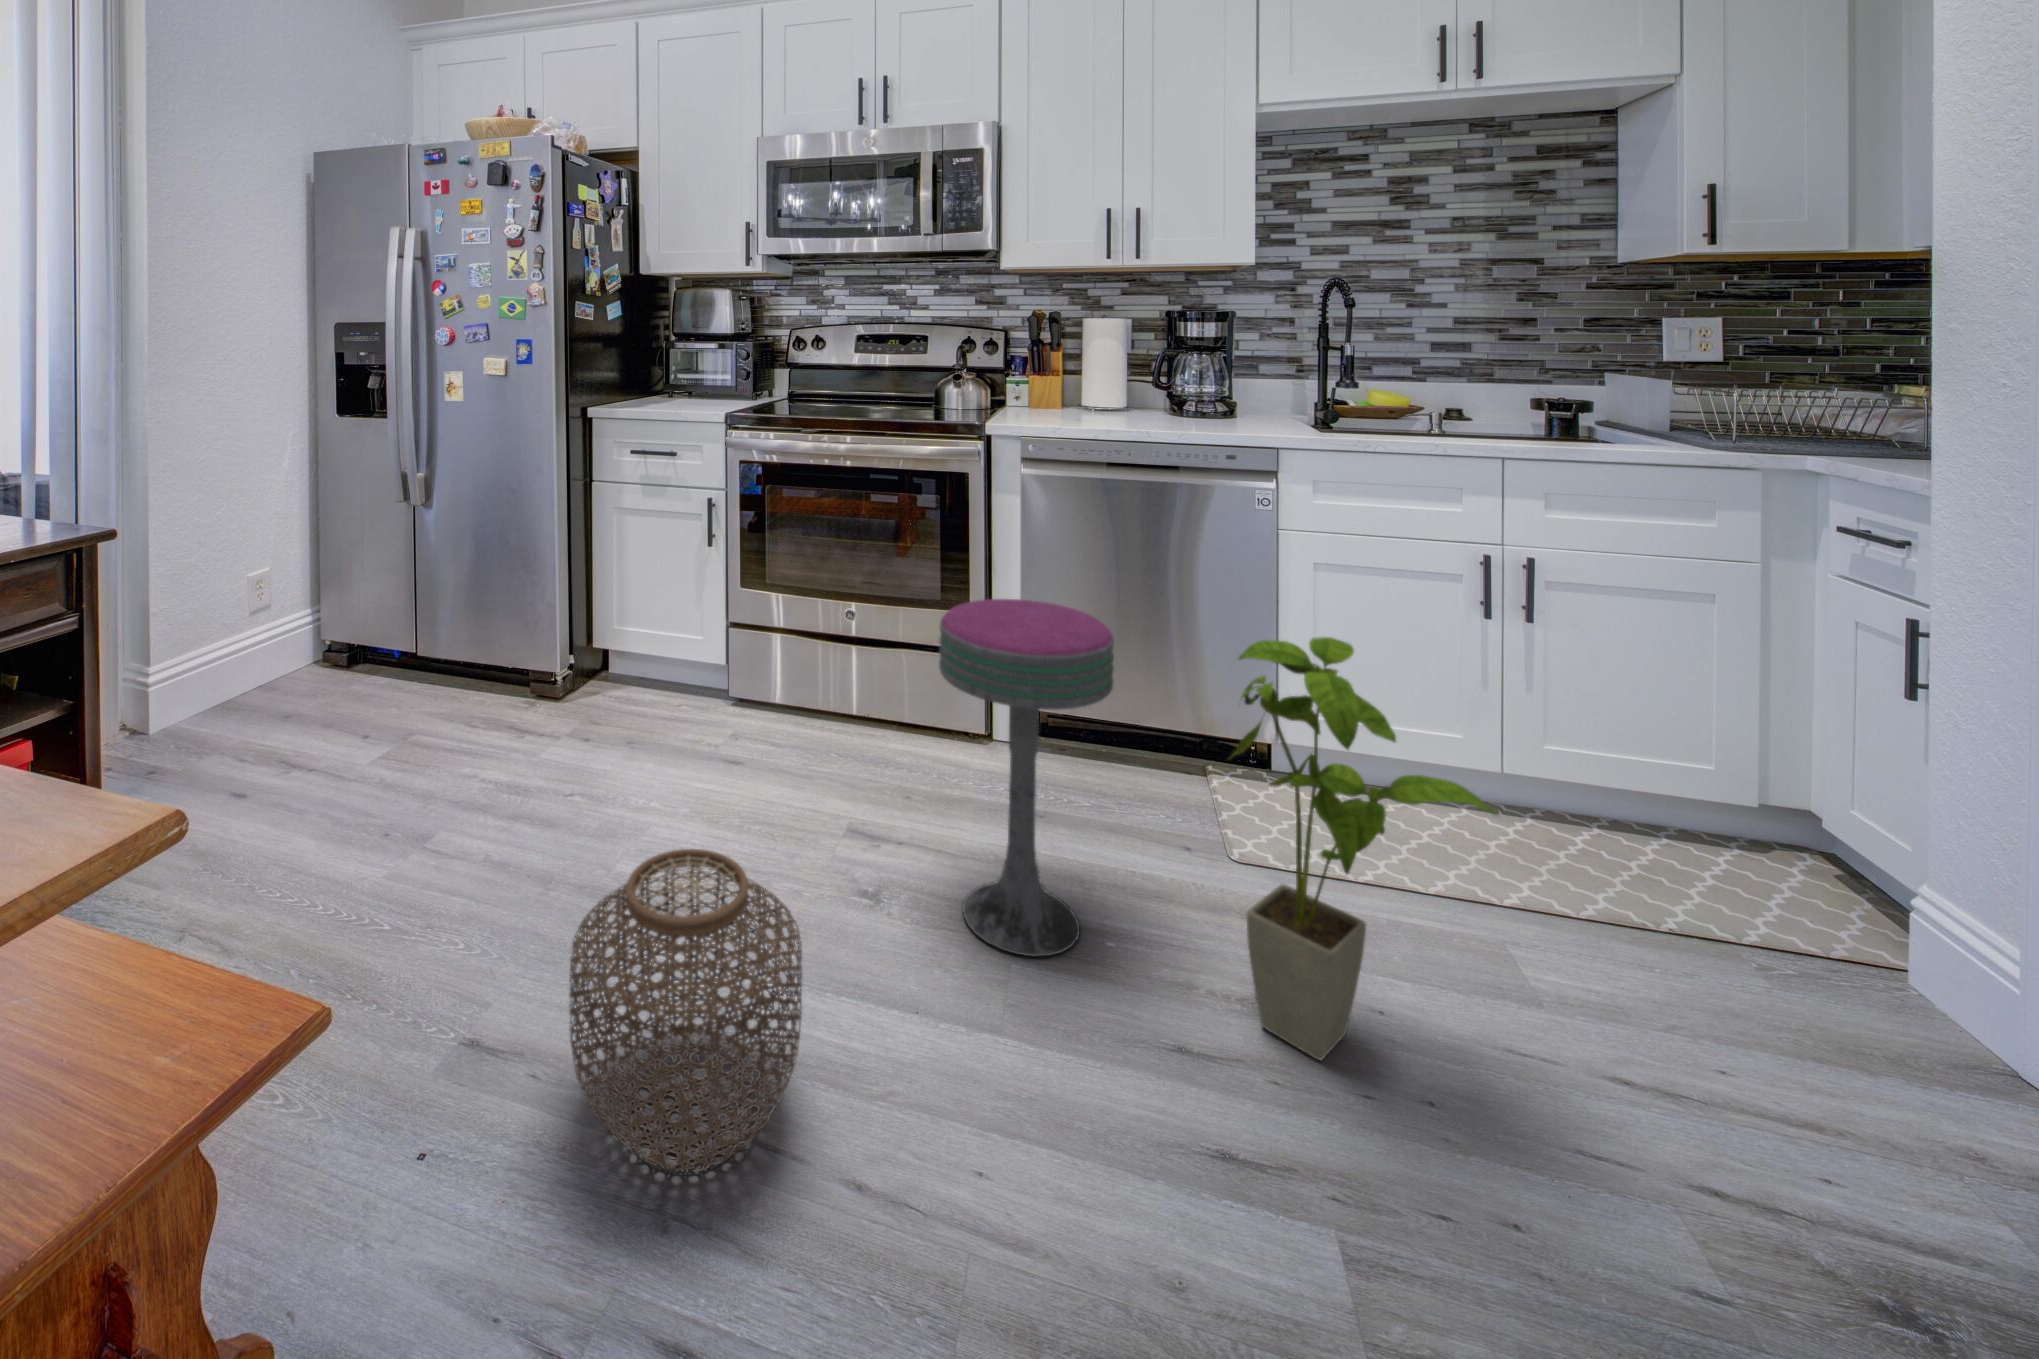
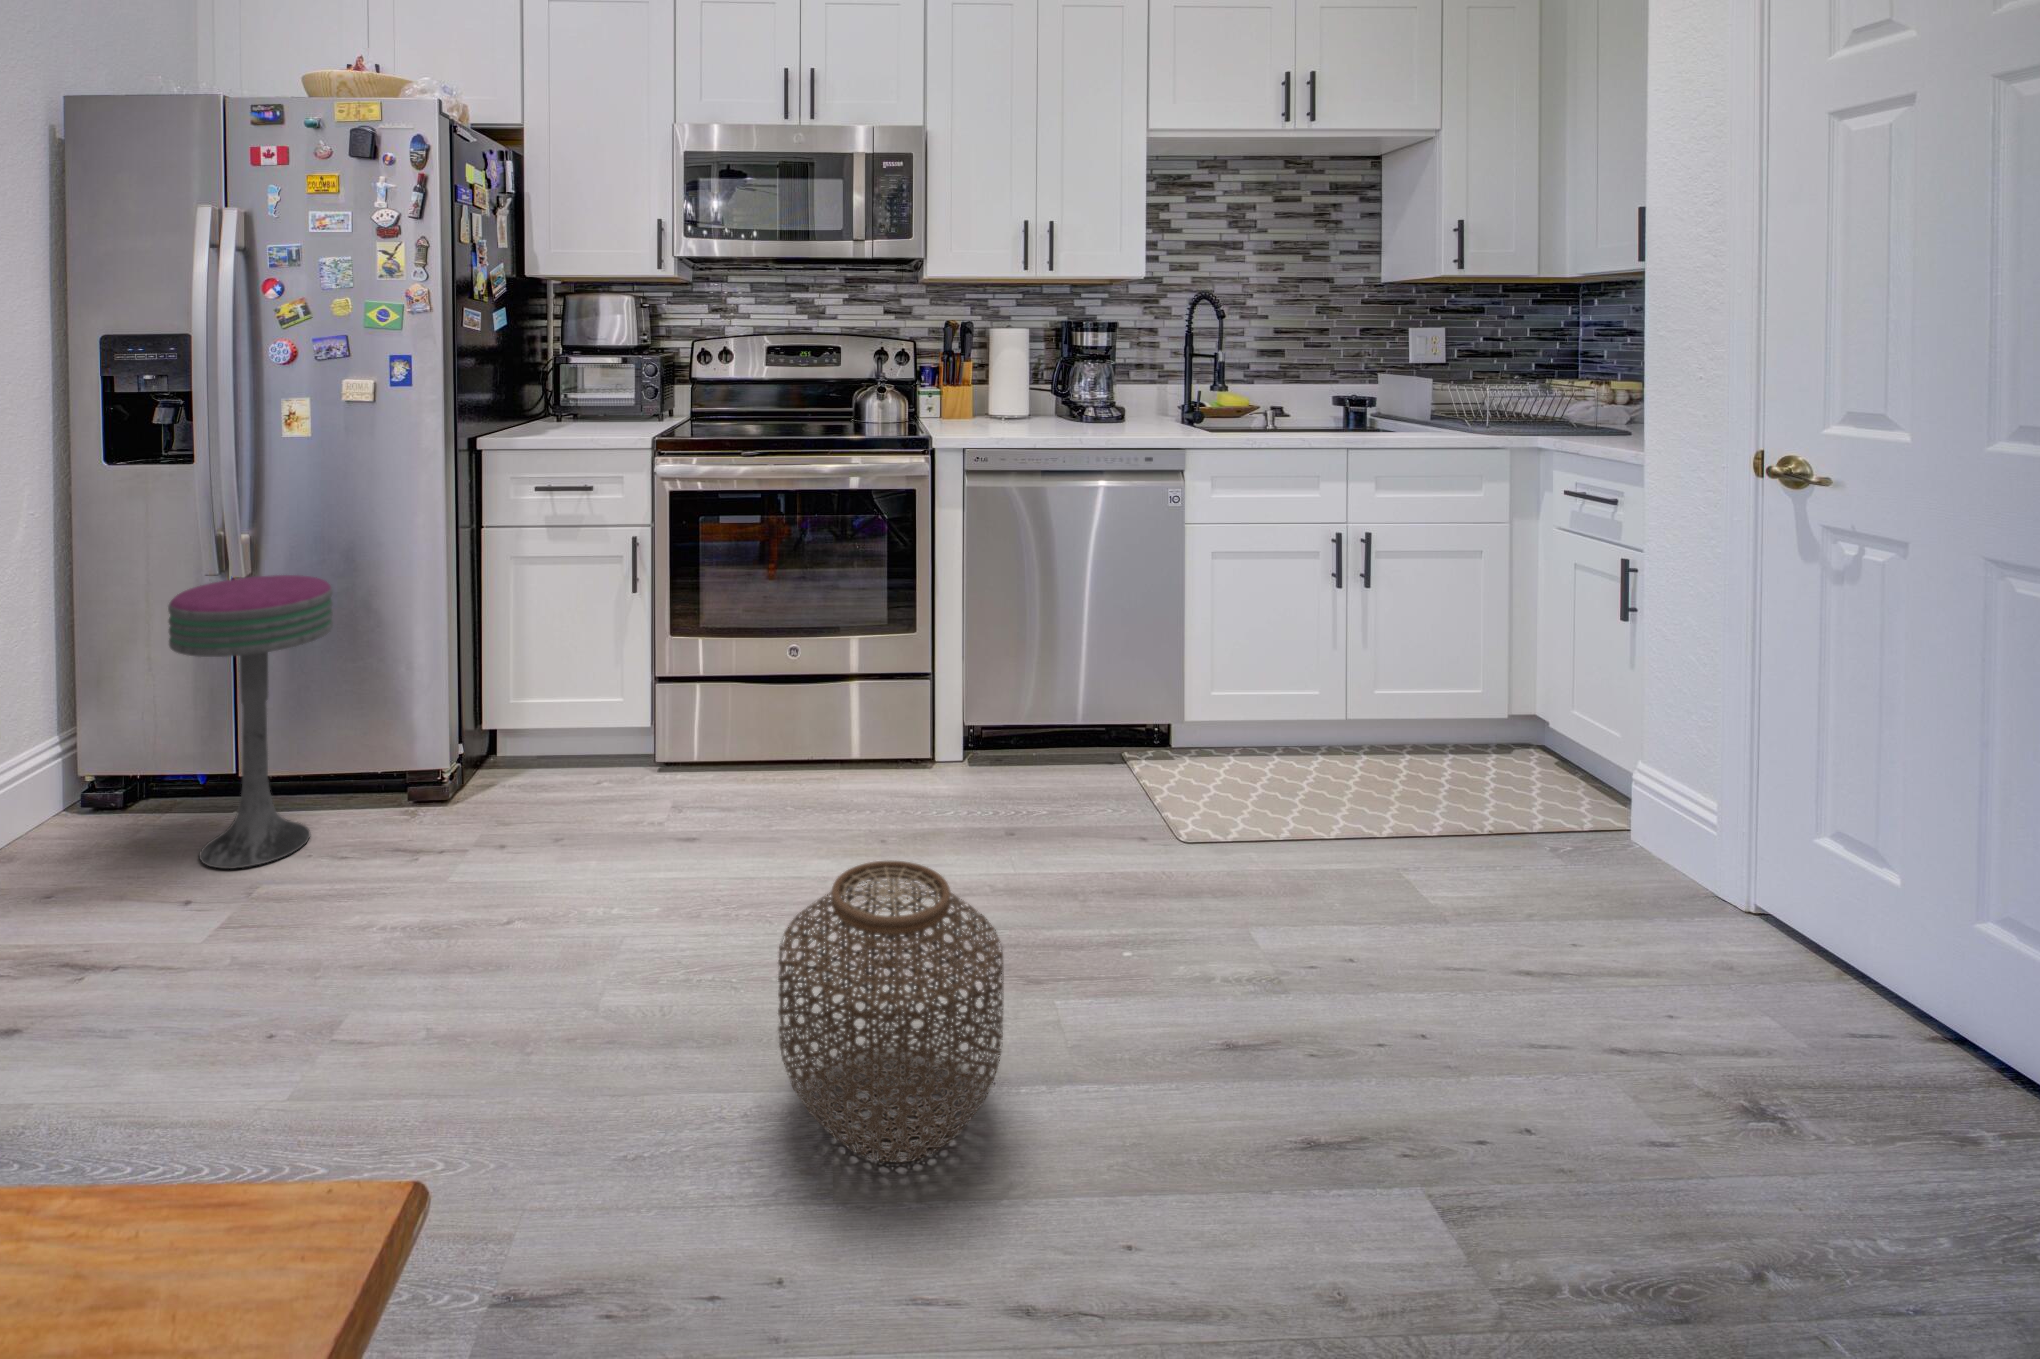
bar stool: present [939,599,1114,956] -> present [168,575,333,869]
house plant: present [1232,637,1497,1060] -> none [1242,588,1433,928]

